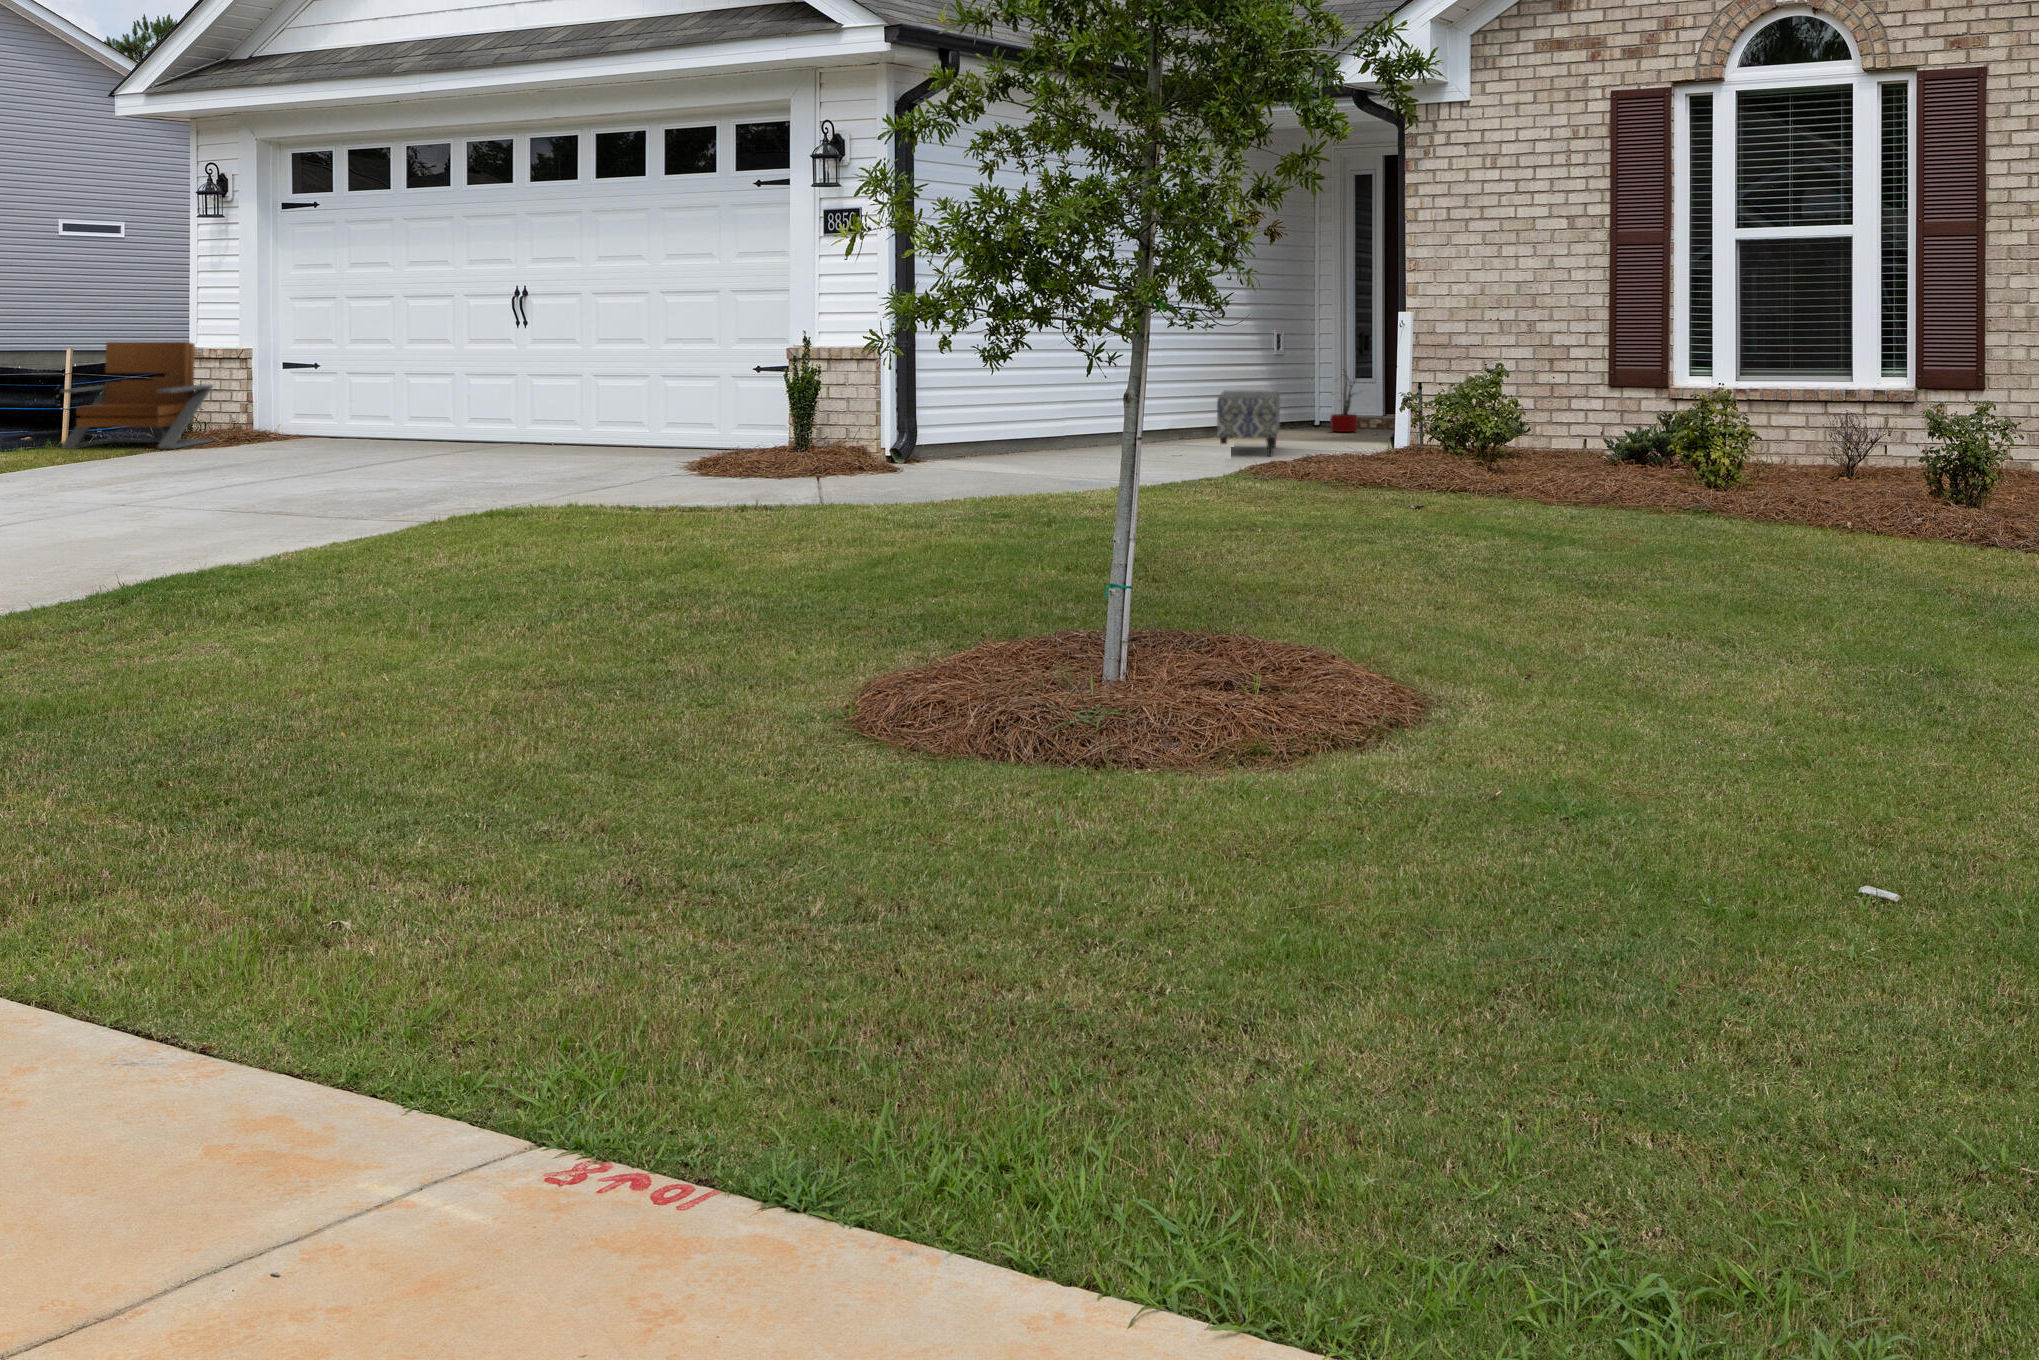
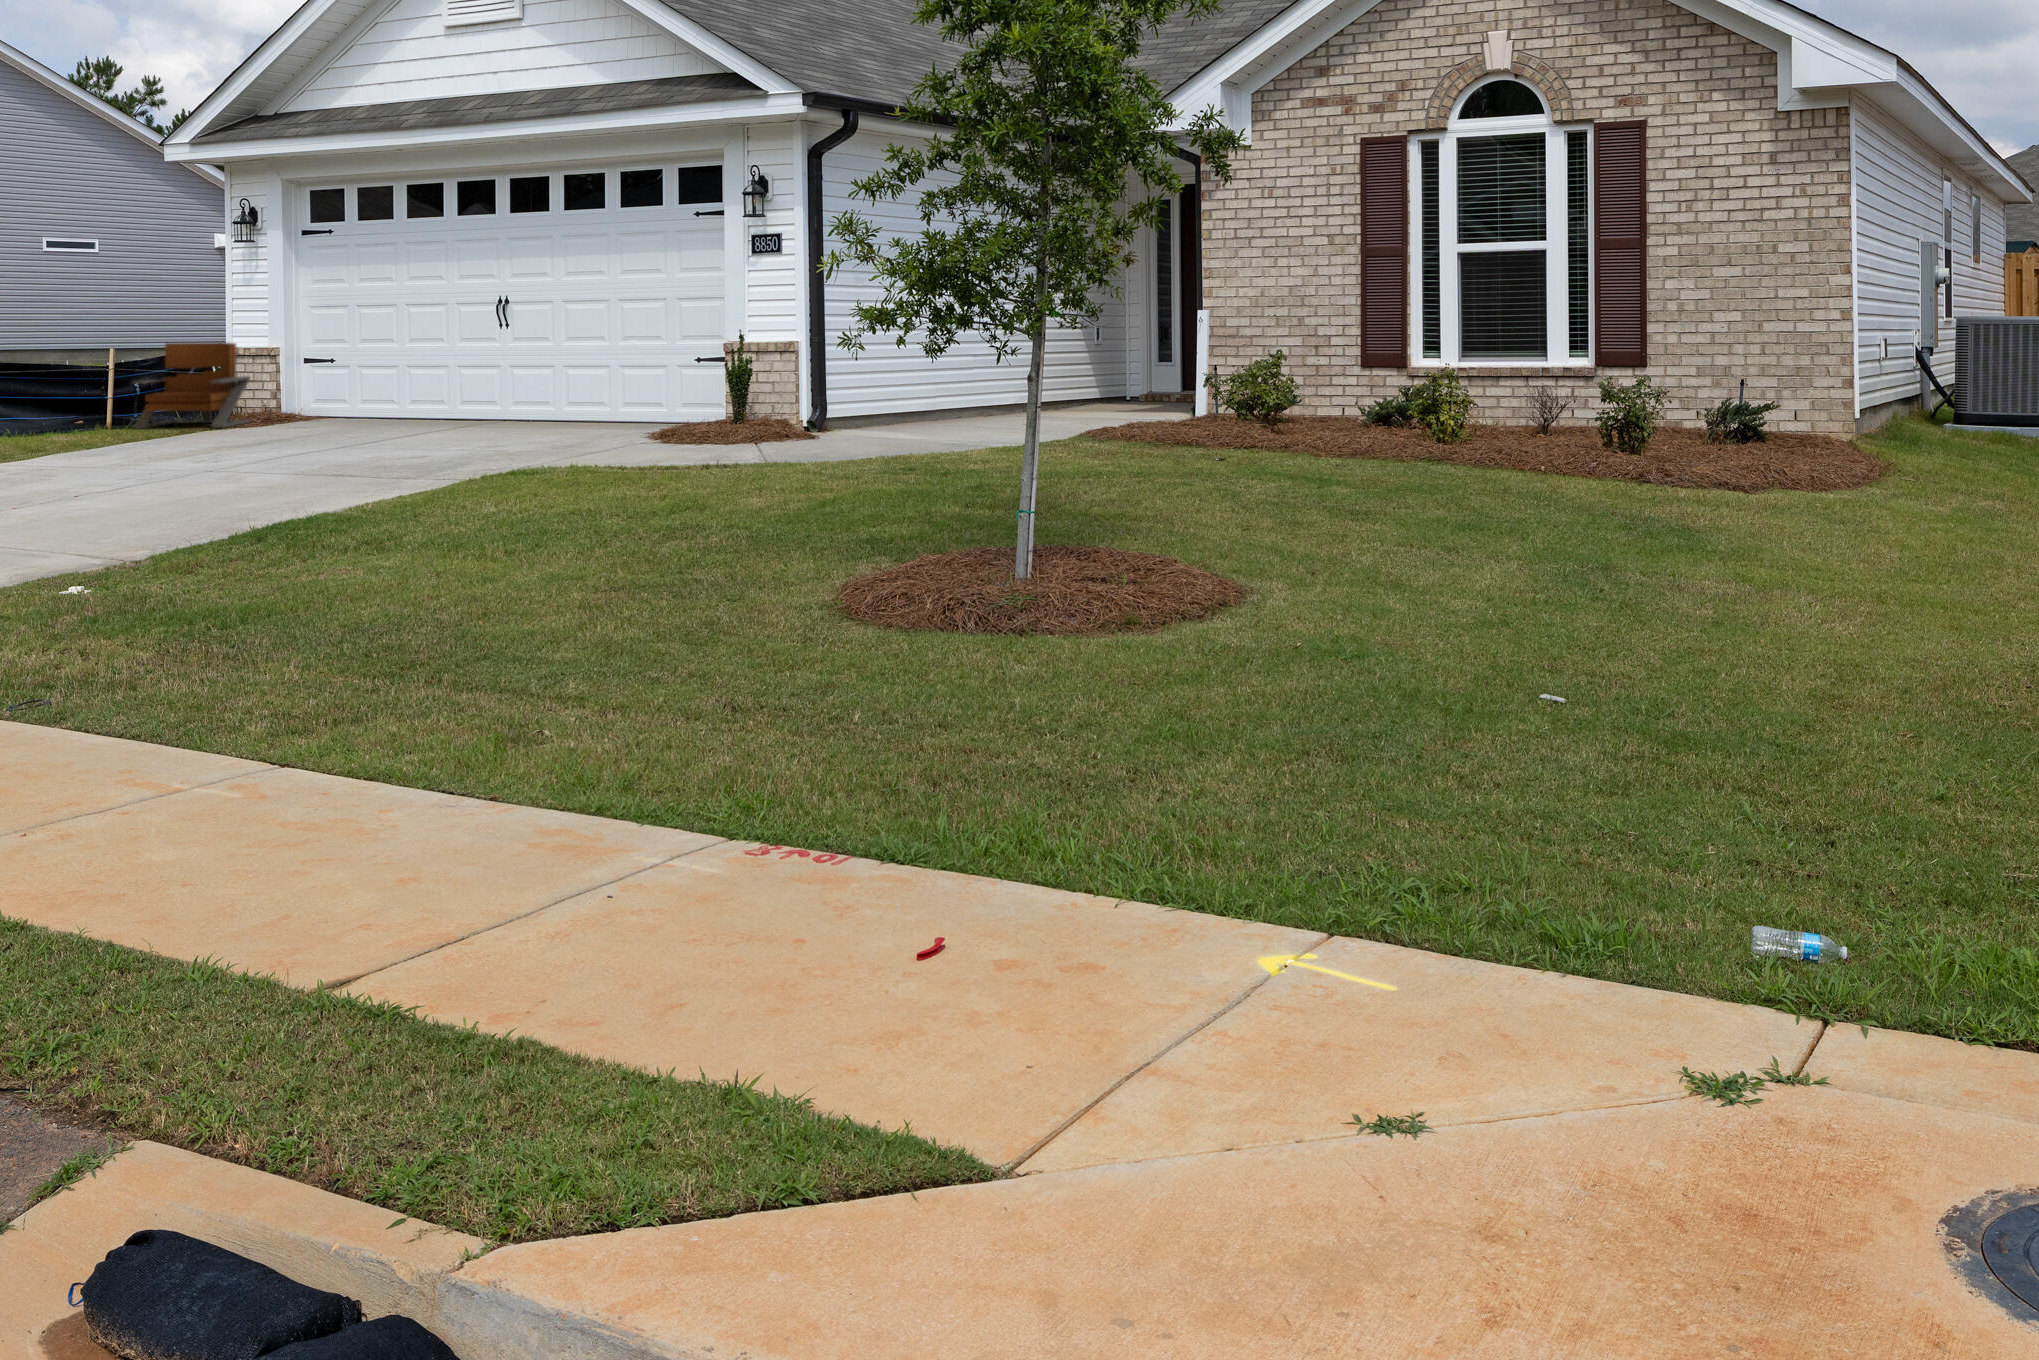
decorative plant: present [1331,369,1357,432] -> none [1138,353,1171,404]
bench: present [1217,391,1280,456] -> none [1054,372,1102,424]

